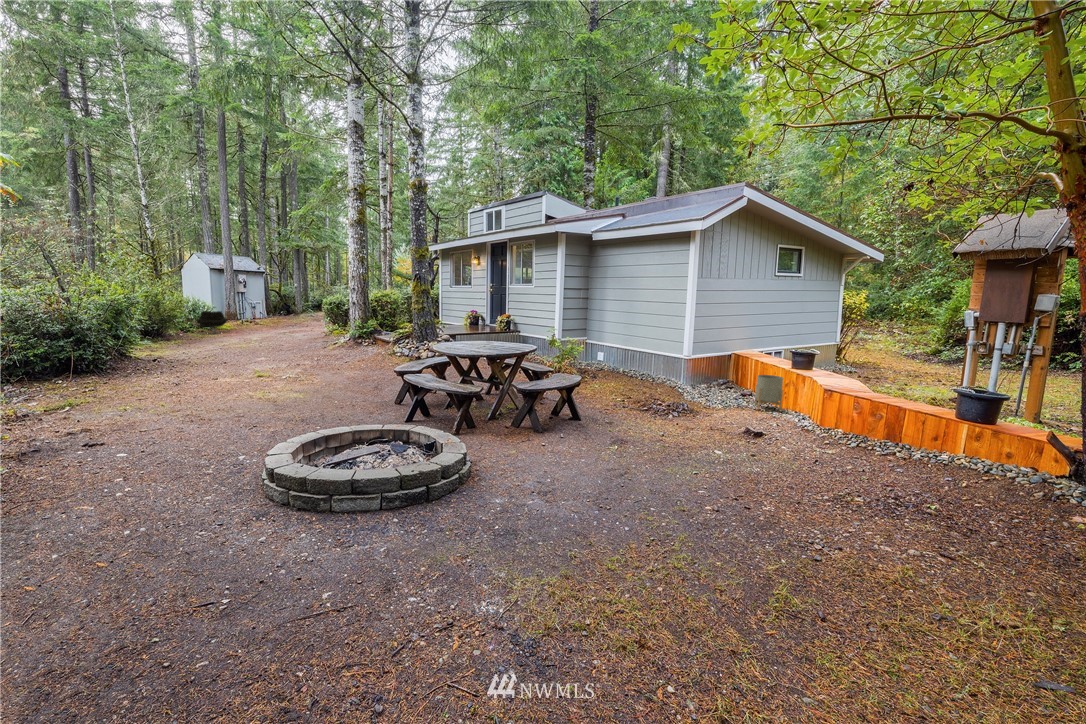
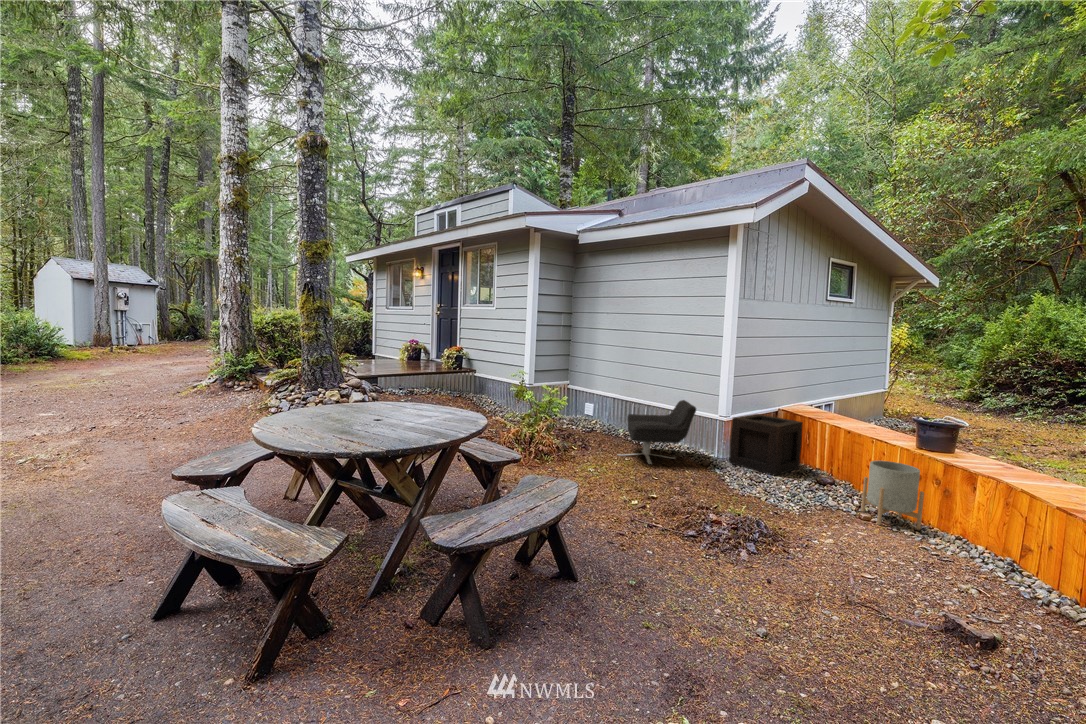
lounge chair: present [197,311,227,334] -> present [619,400,696,464]
wooden crate: none [690,355,738,392] -> present [730,414,803,476]

